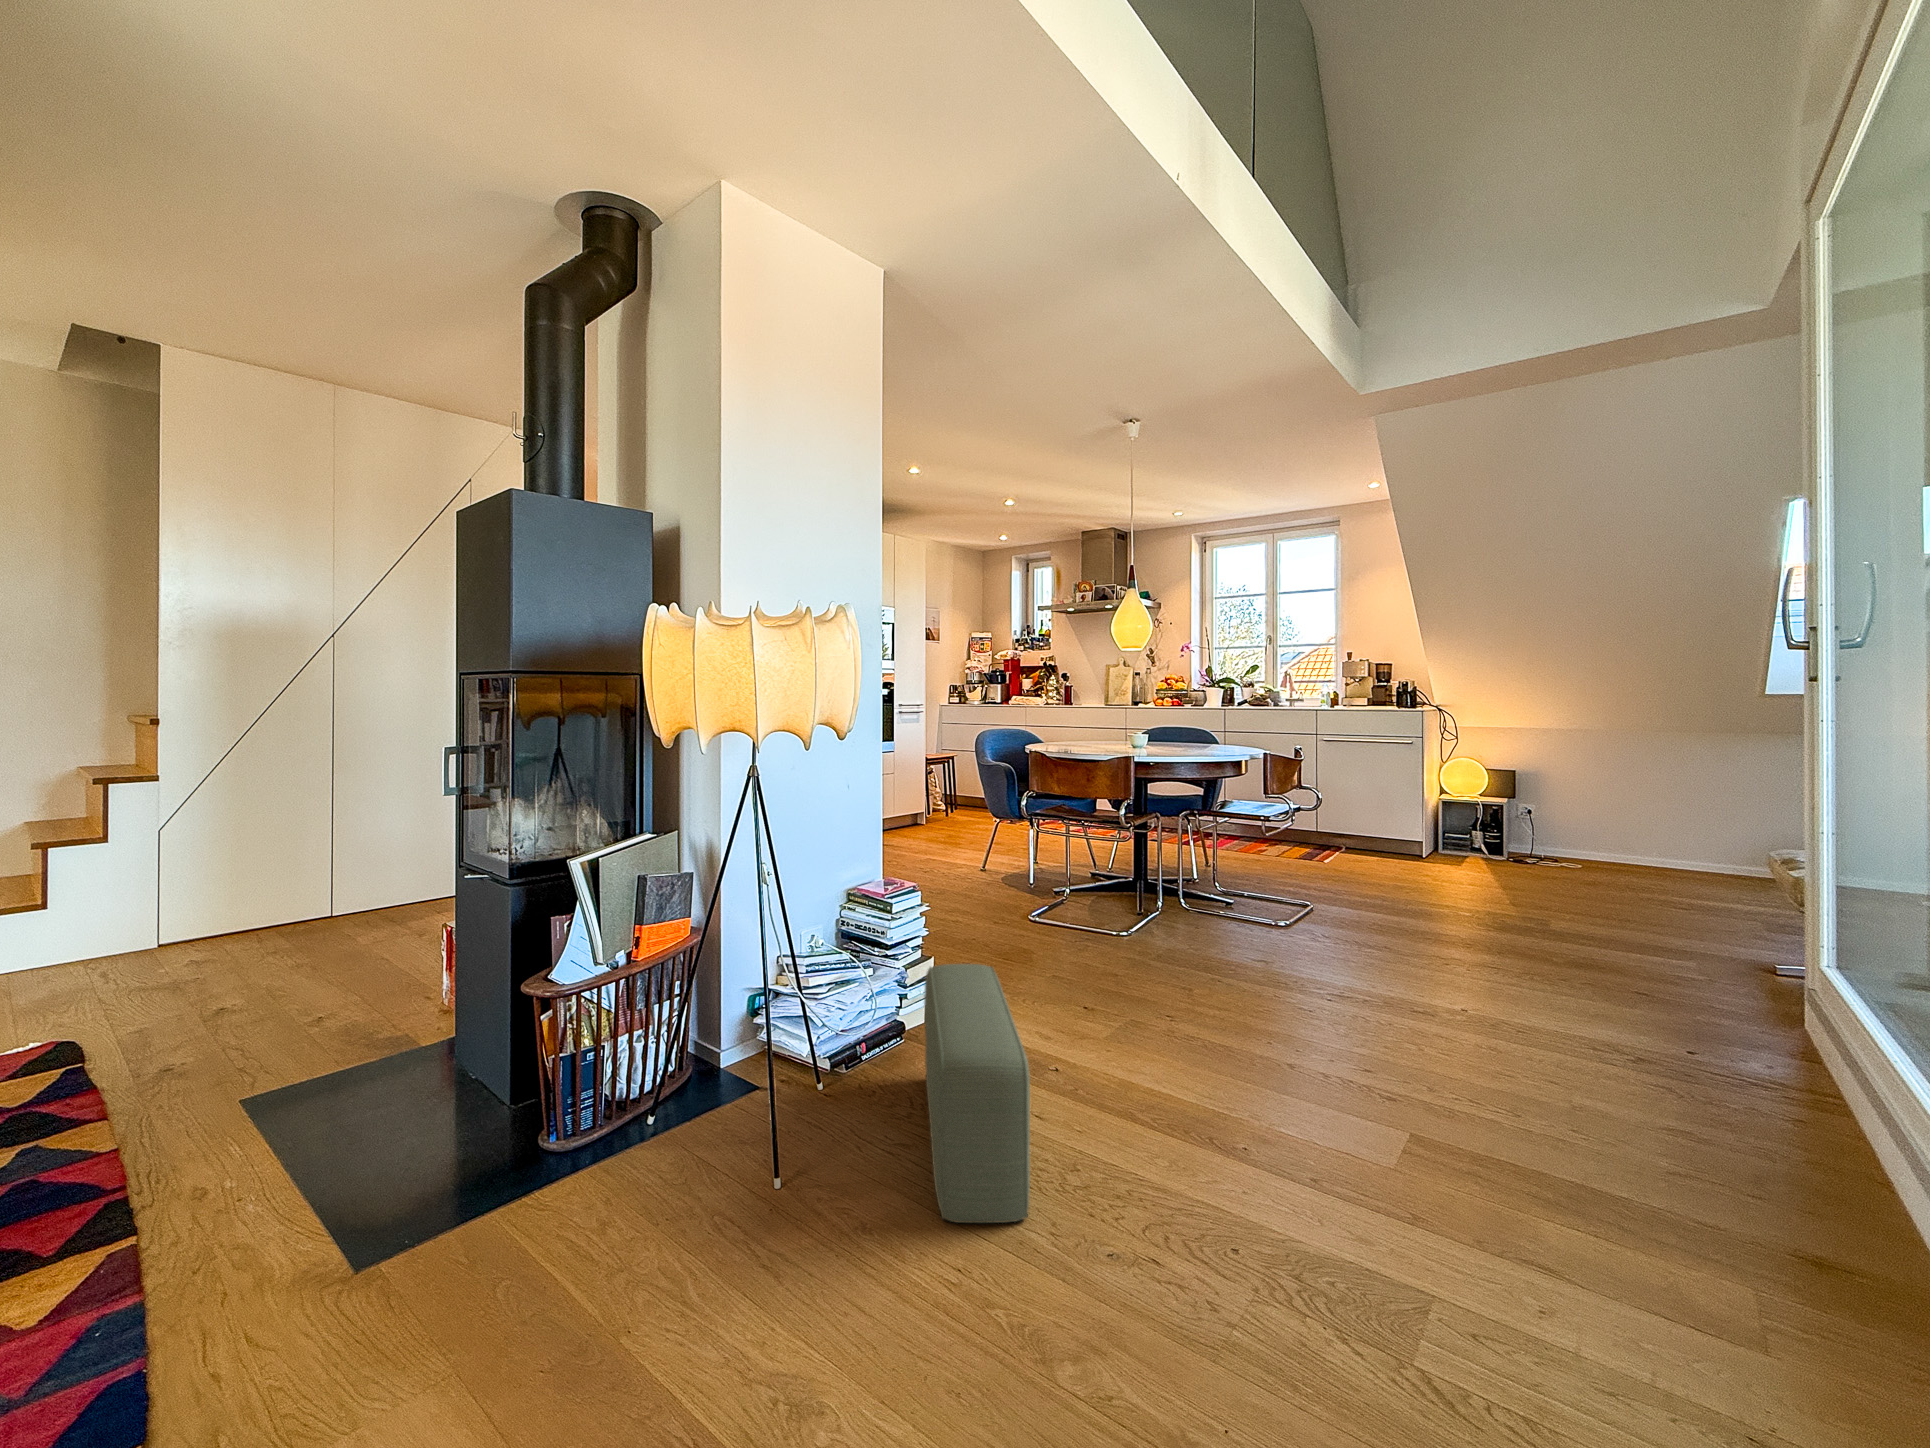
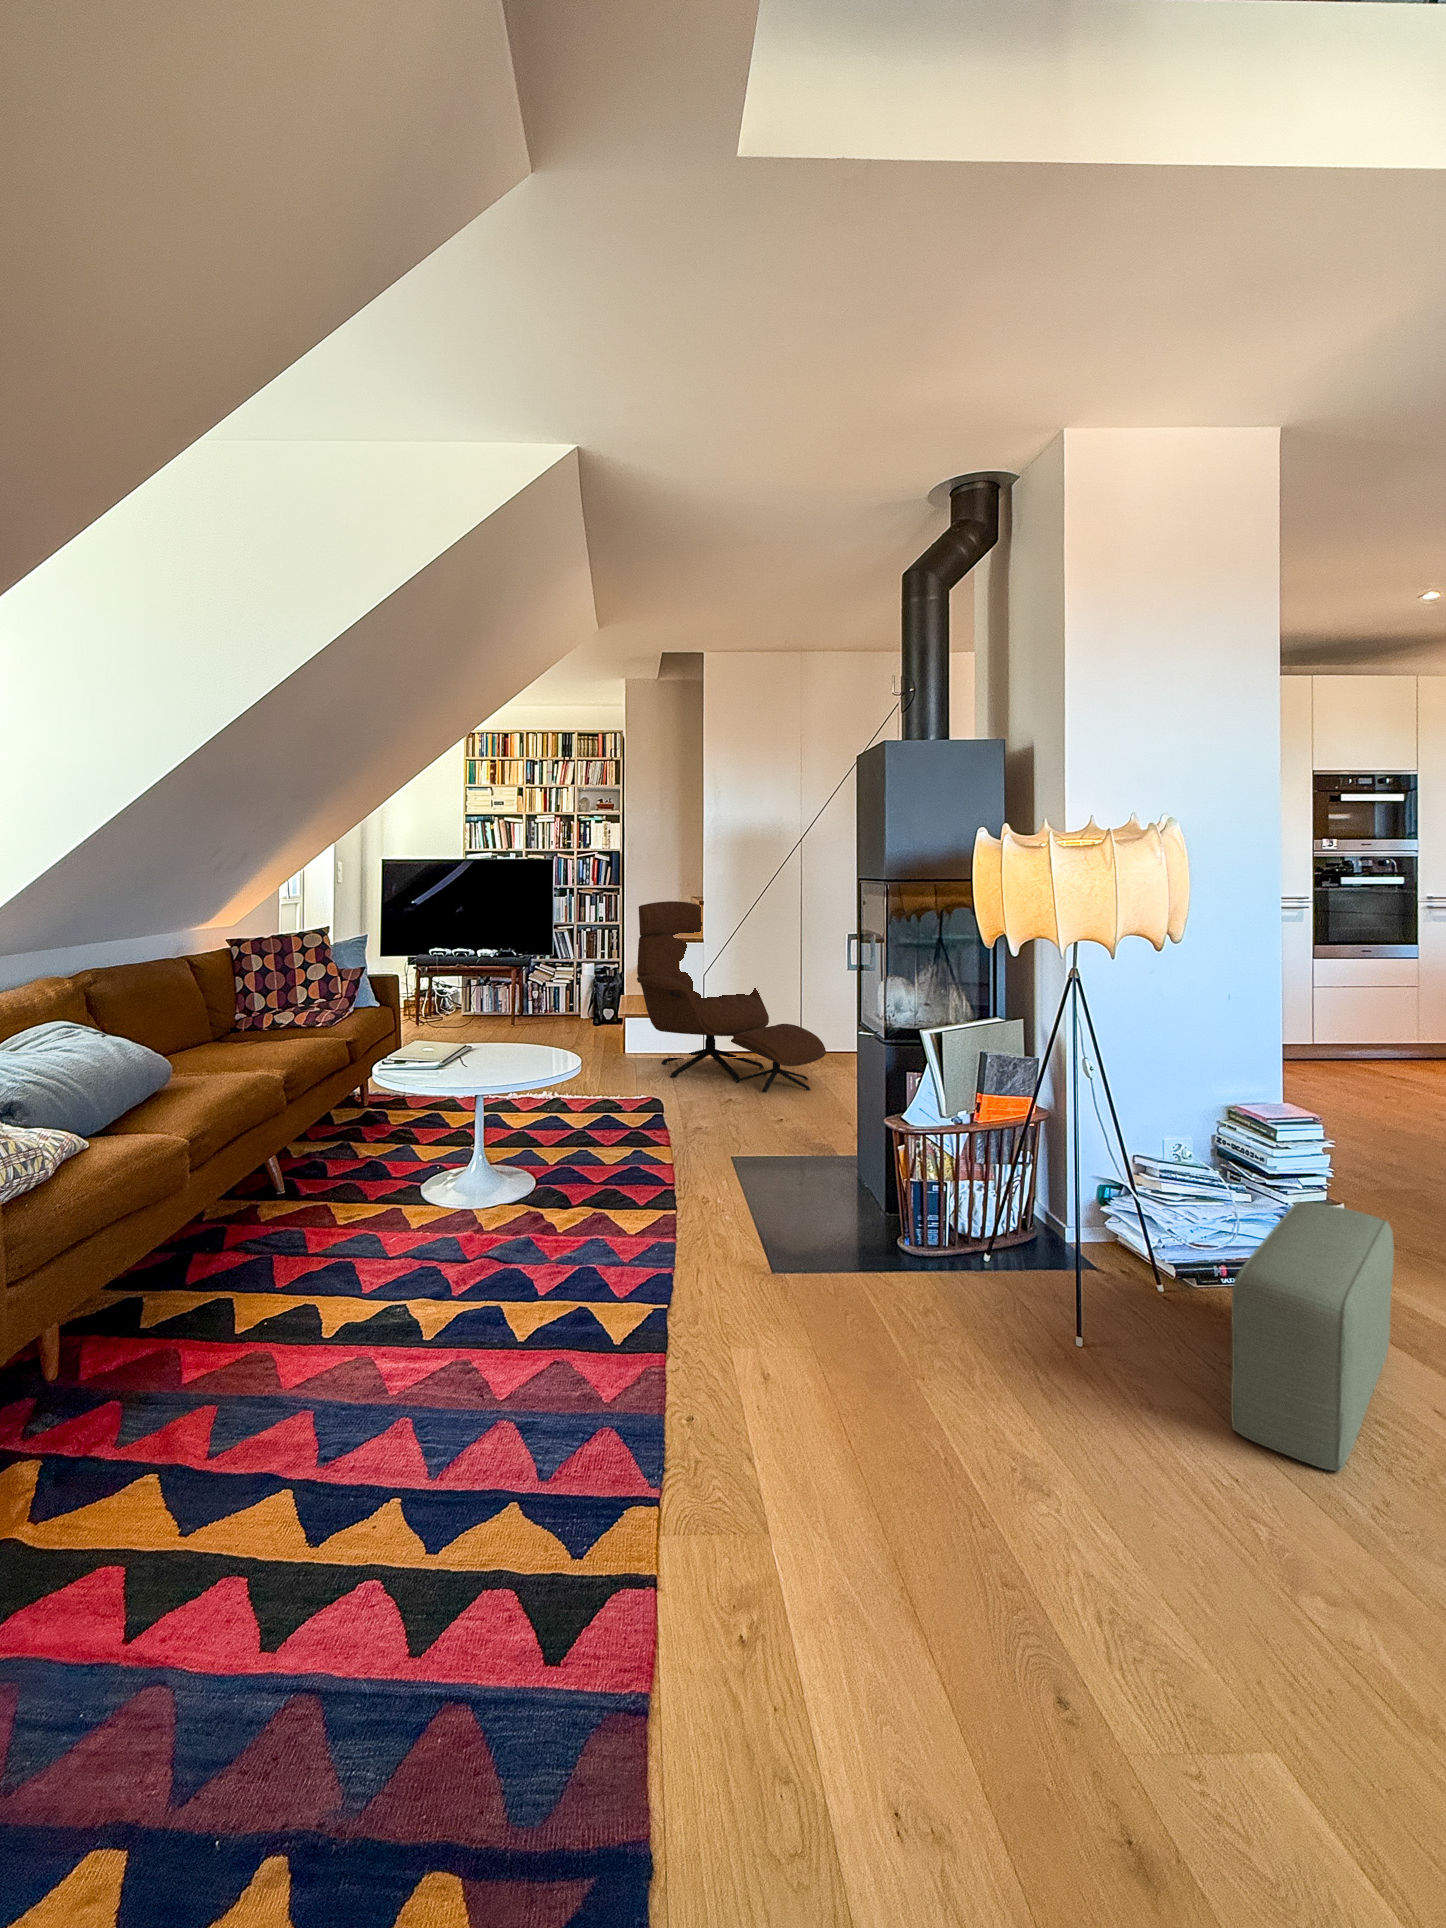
lounge chair: none [12,720,371,991] -> present [637,901,826,1092]

